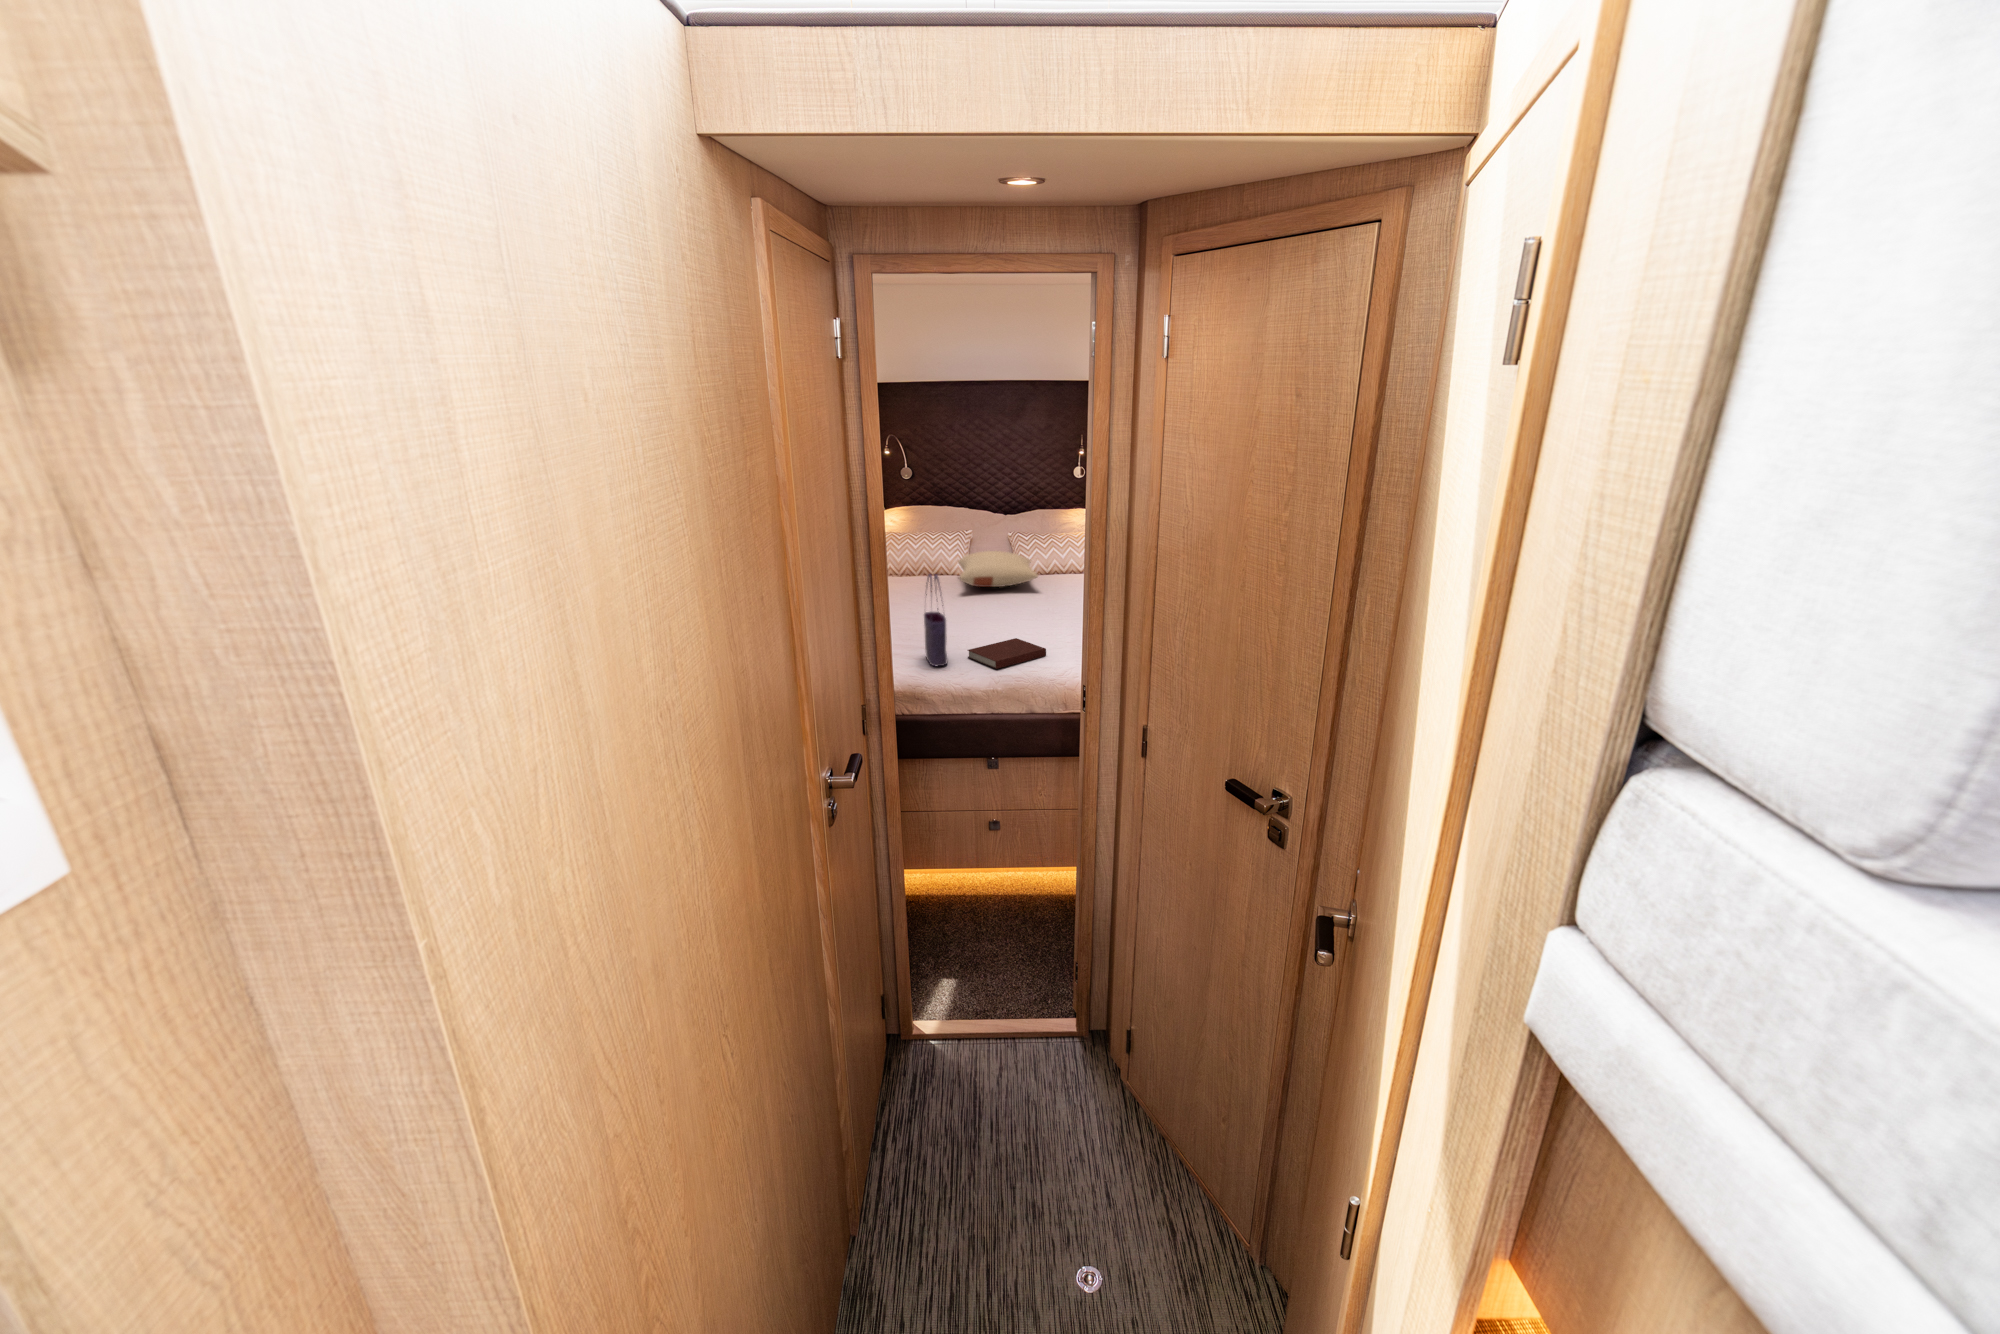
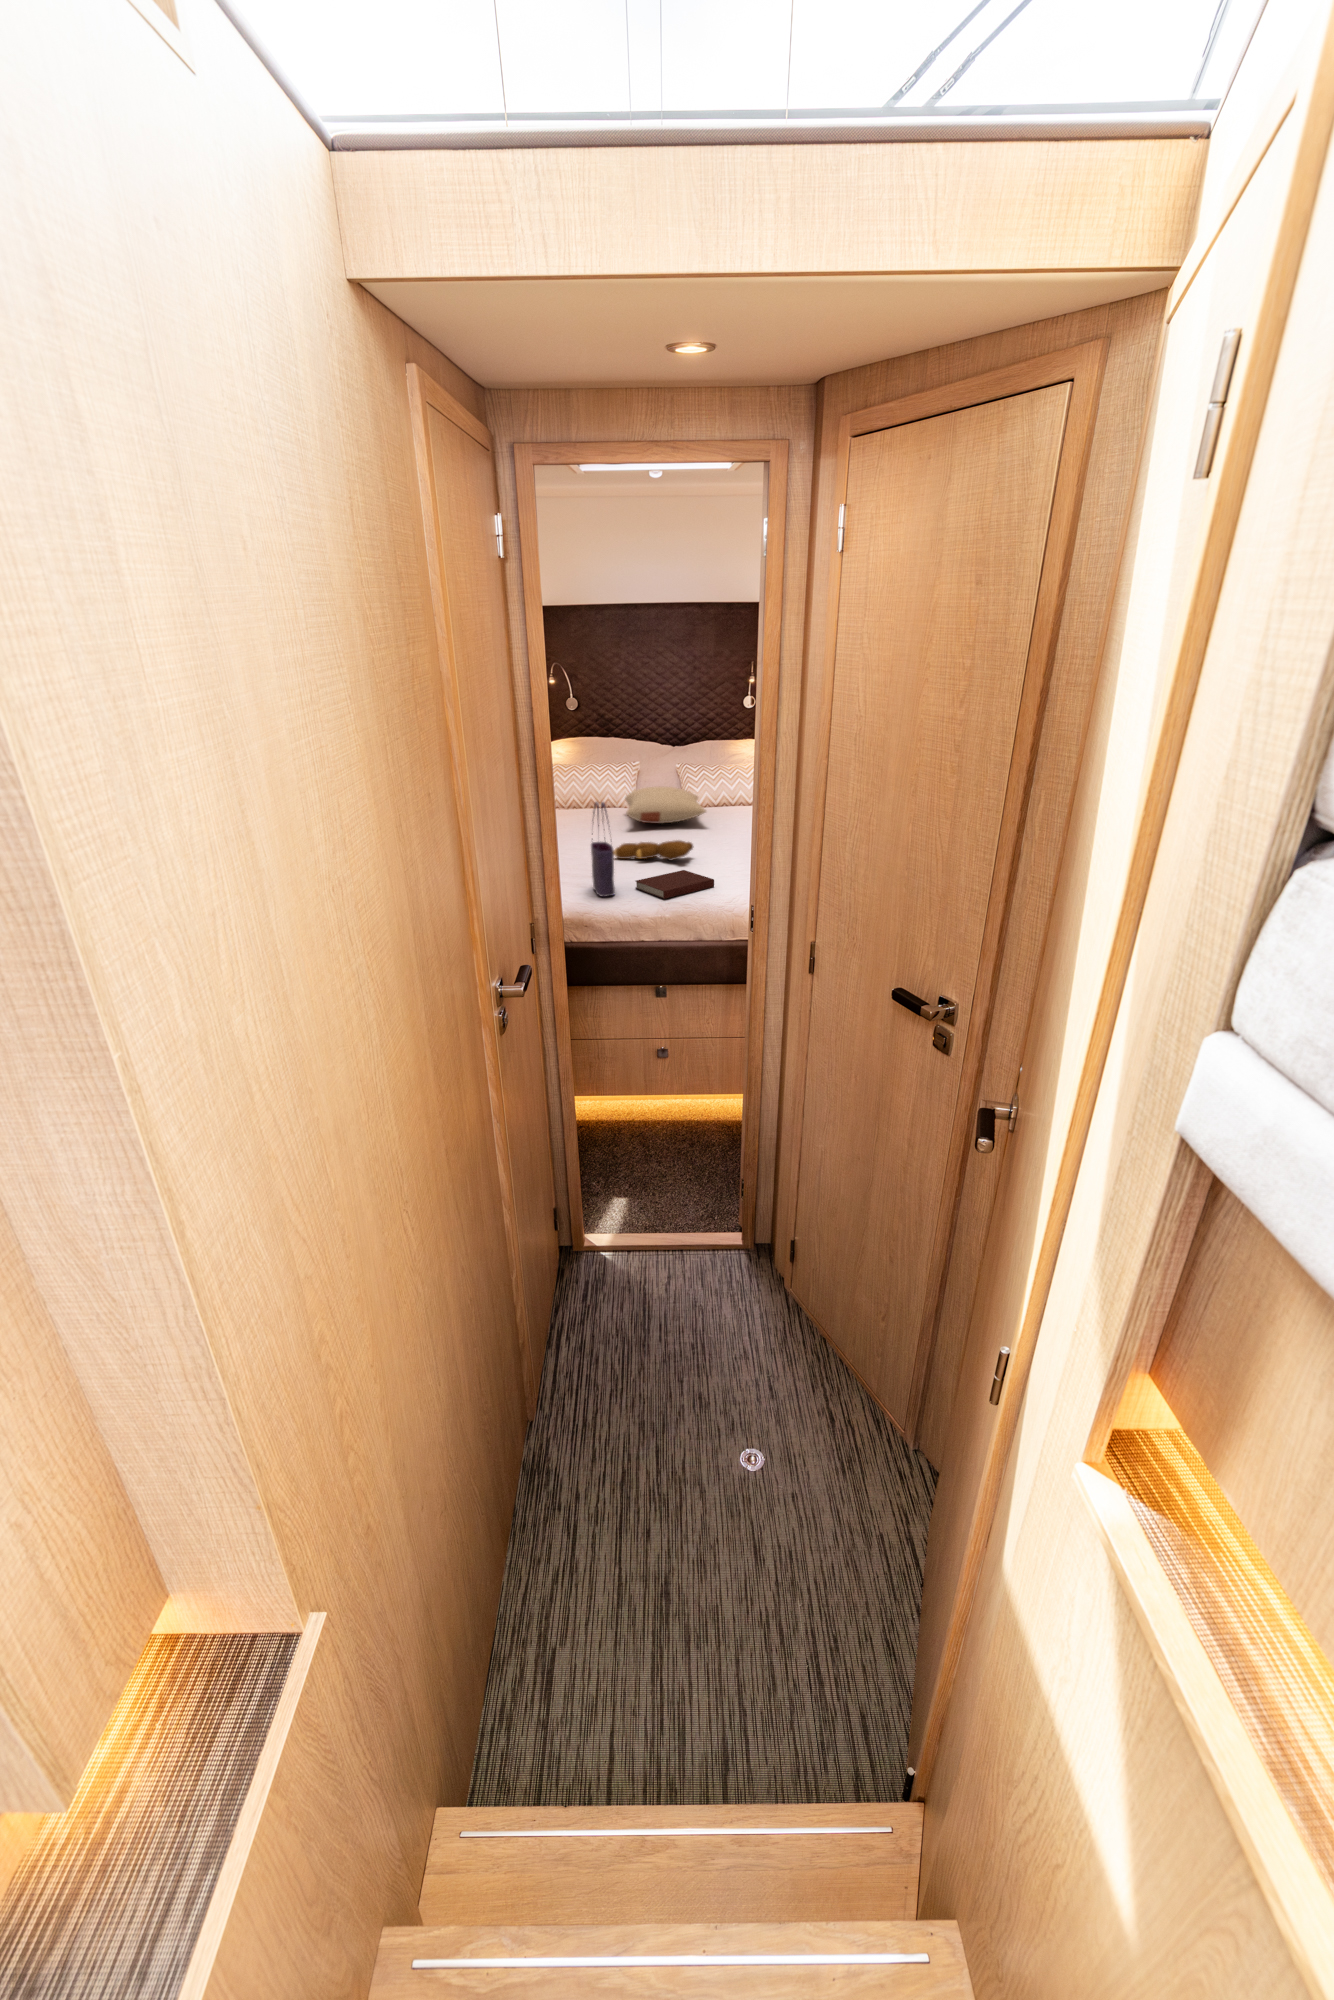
teddy bear: none [947,608,1026,627] -> present [614,840,693,861]

